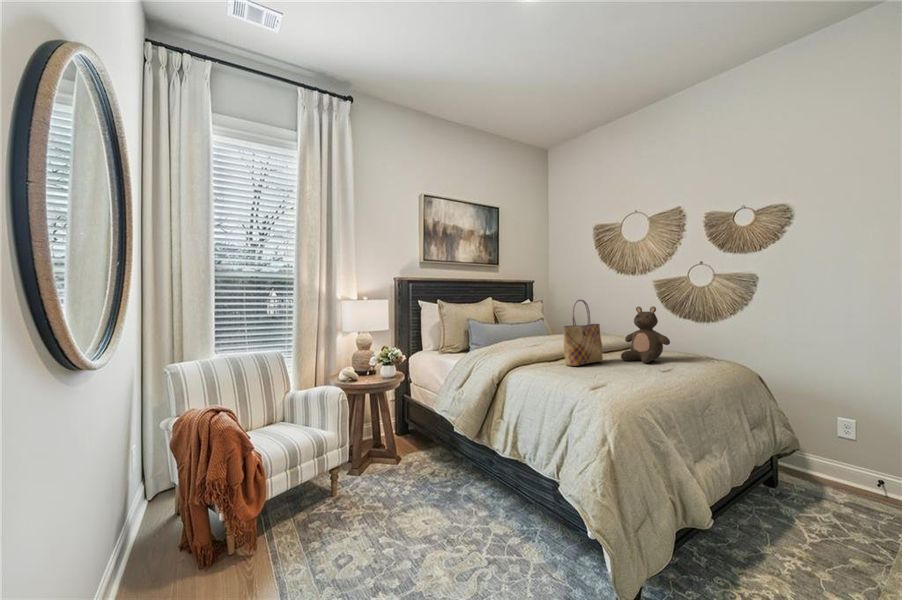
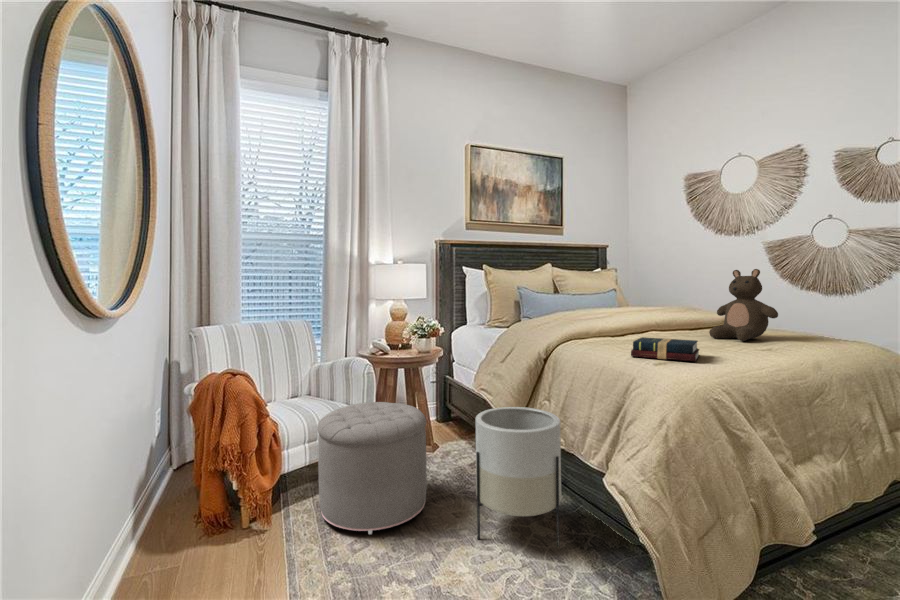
tote bag: present [563,299,603,366] -> none [630,260,684,342]
hardback book: none [569,365,619,385] -> present [631,337,699,361]
planter: none [444,425,516,544] -> present [475,407,561,547]
ottoman: none [300,426,399,549] -> present [317,402,427,534]

